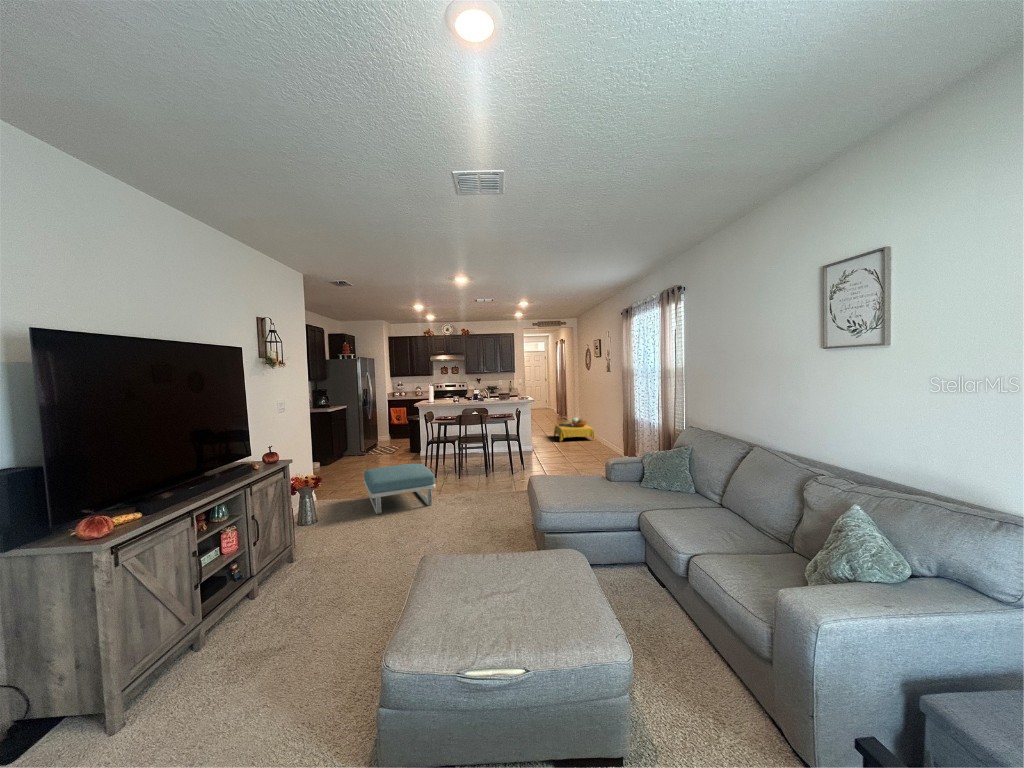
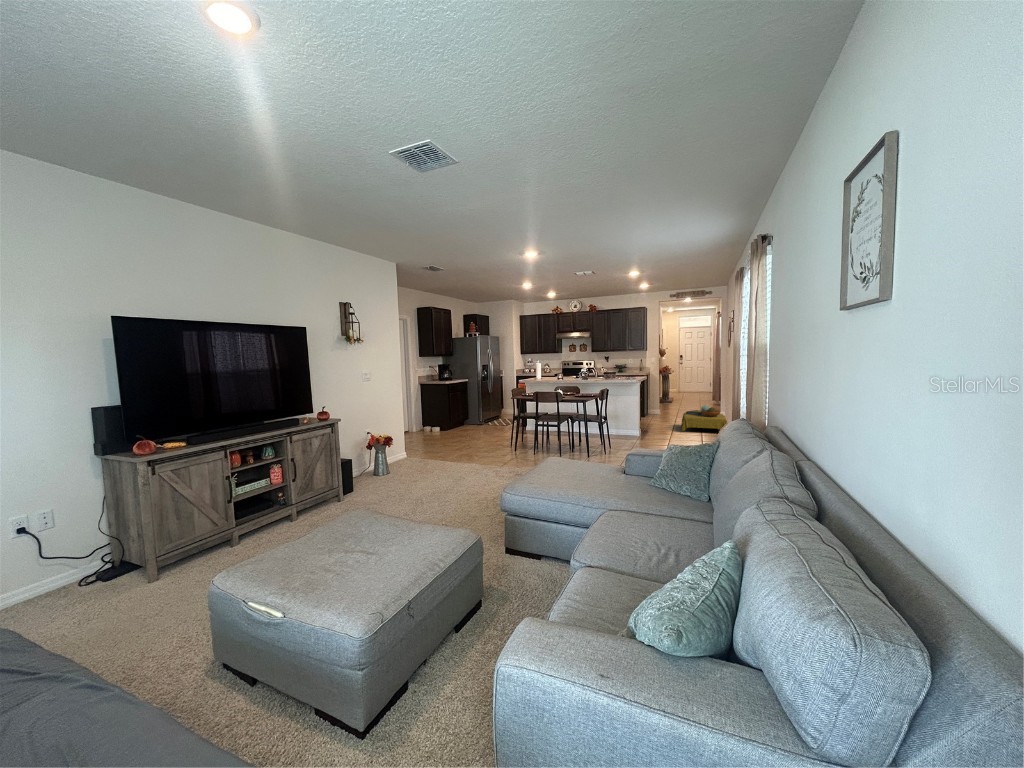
footstool: present [364,463,435,514] -> none [429,436,492,477]

